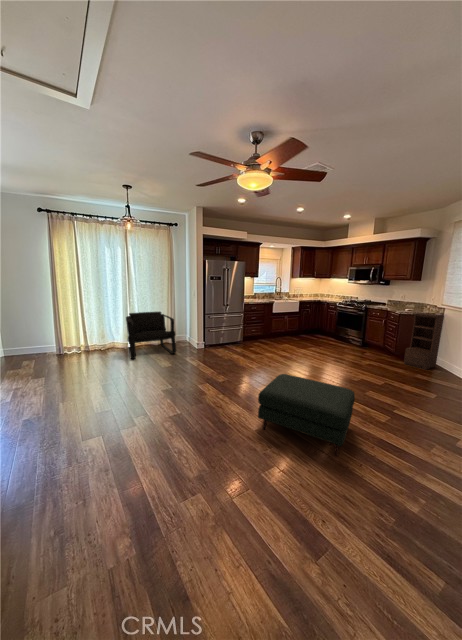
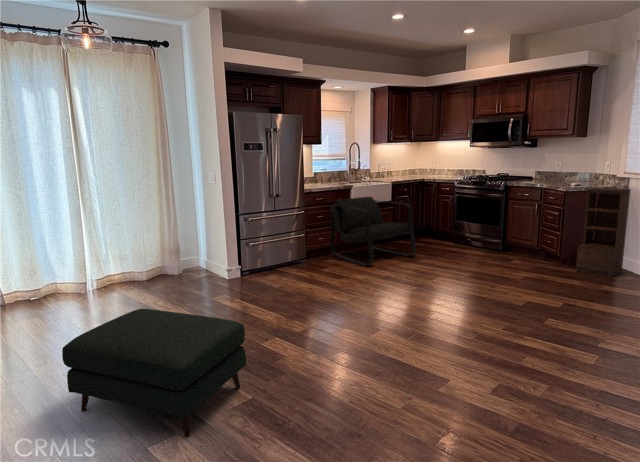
armchair: present [126,312,176,359] -> present [330,196,416,266]
ottoman: present [258,374,355,456] -> present [62,309,246,437]

